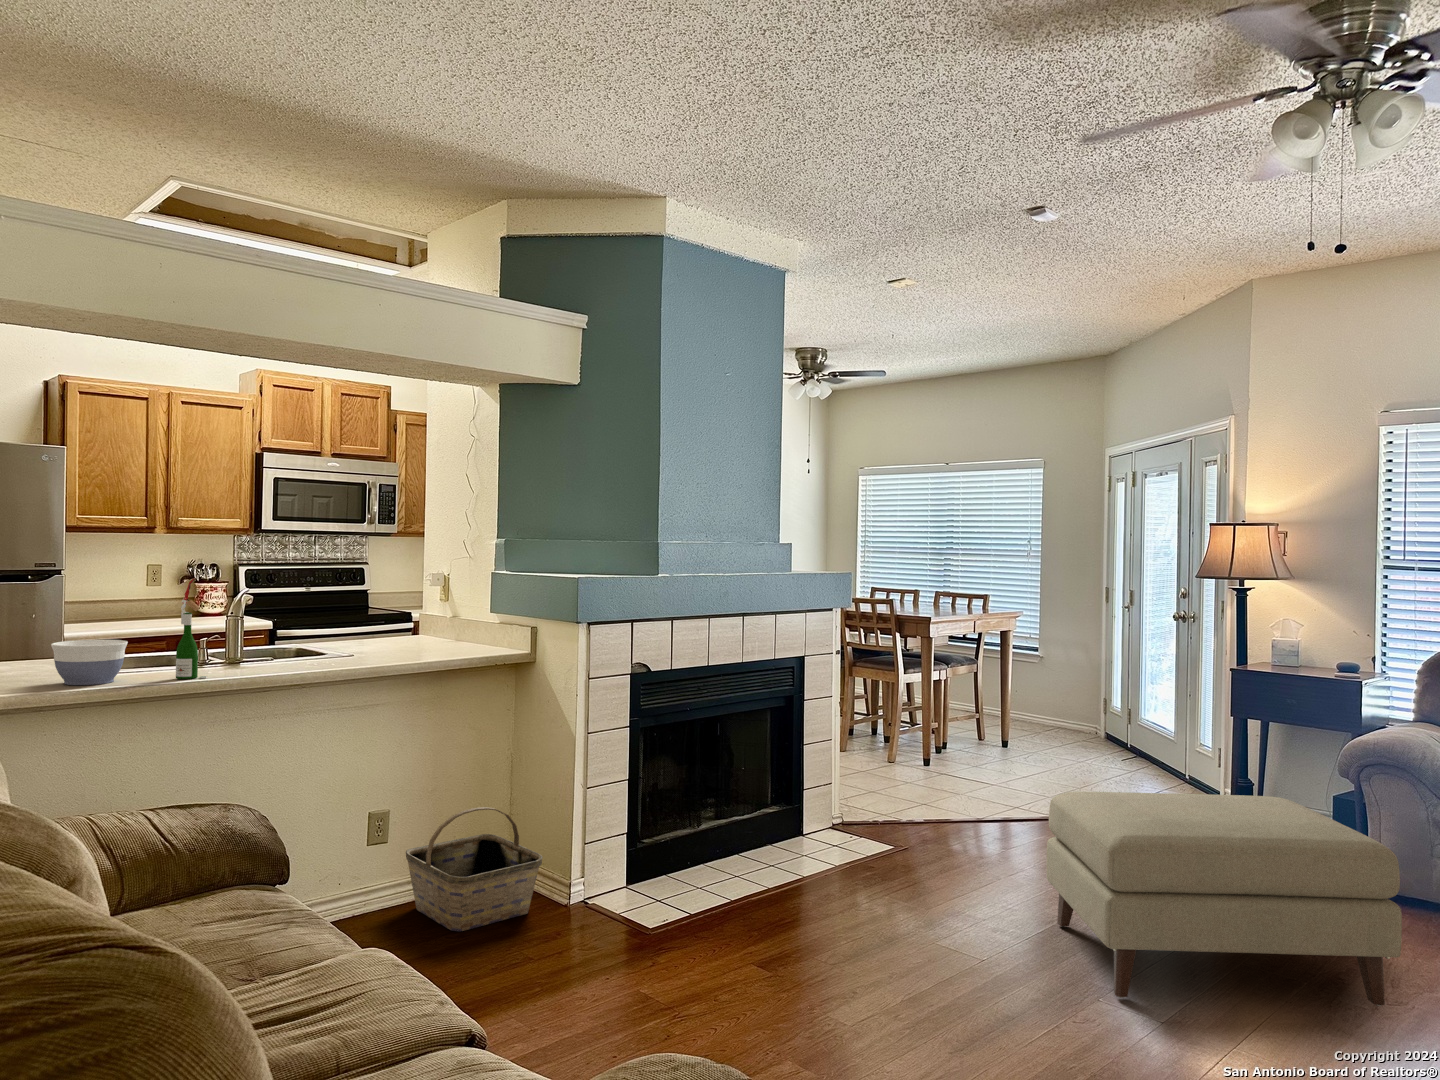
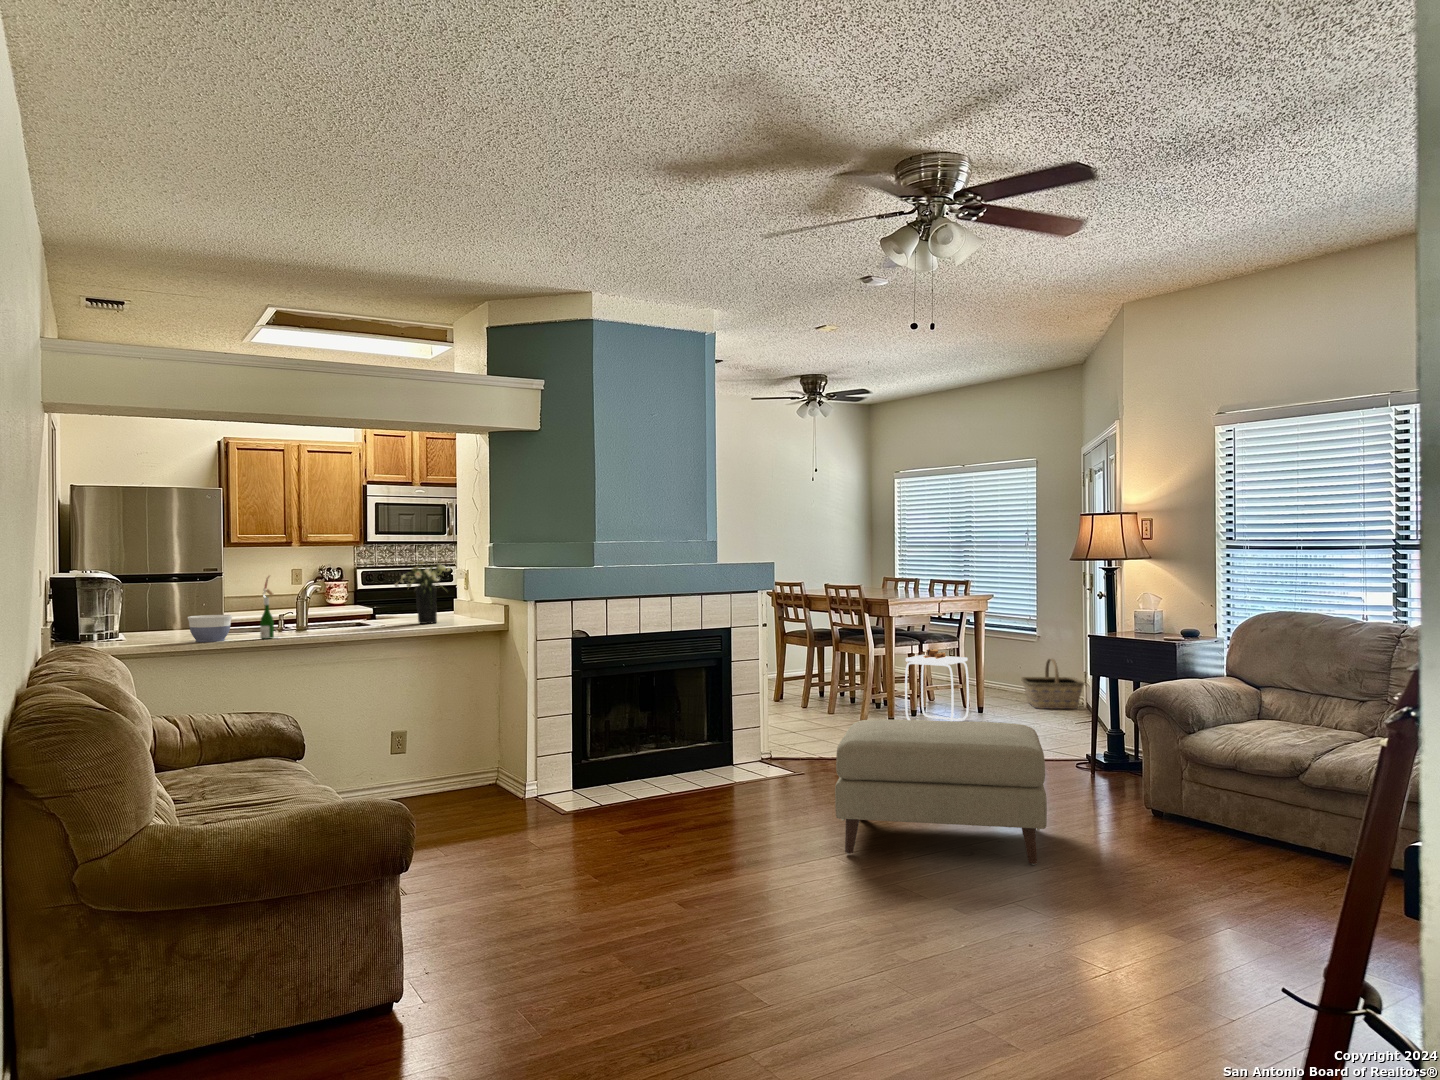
flower arrangement: none [358,558,436,649] -> present [395,561,450,624]
side table: none [937,675,1007,765] -> present [905,649,969,721]
basket: present [406,807,543,931] -> present [1022,659,1084,709]

